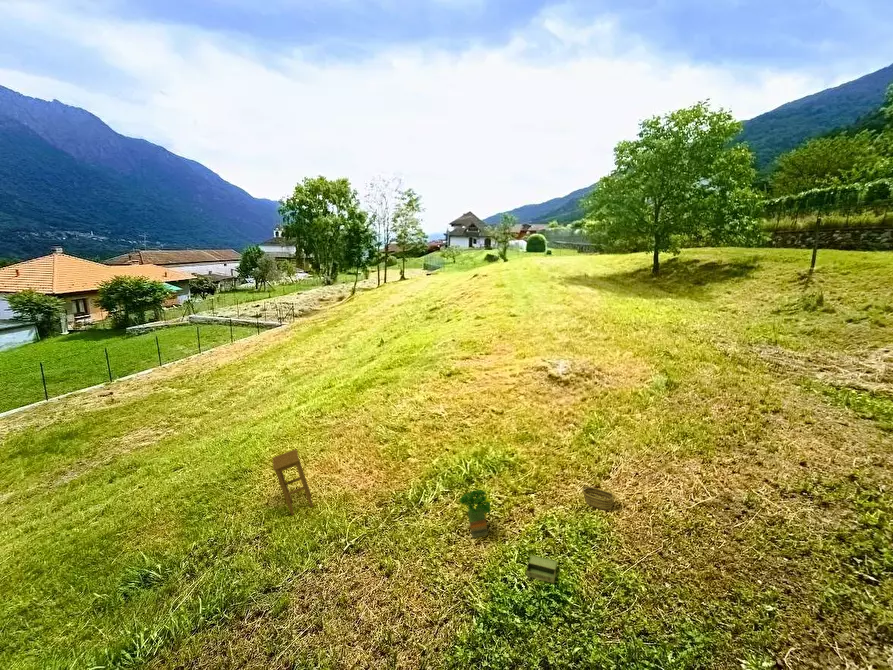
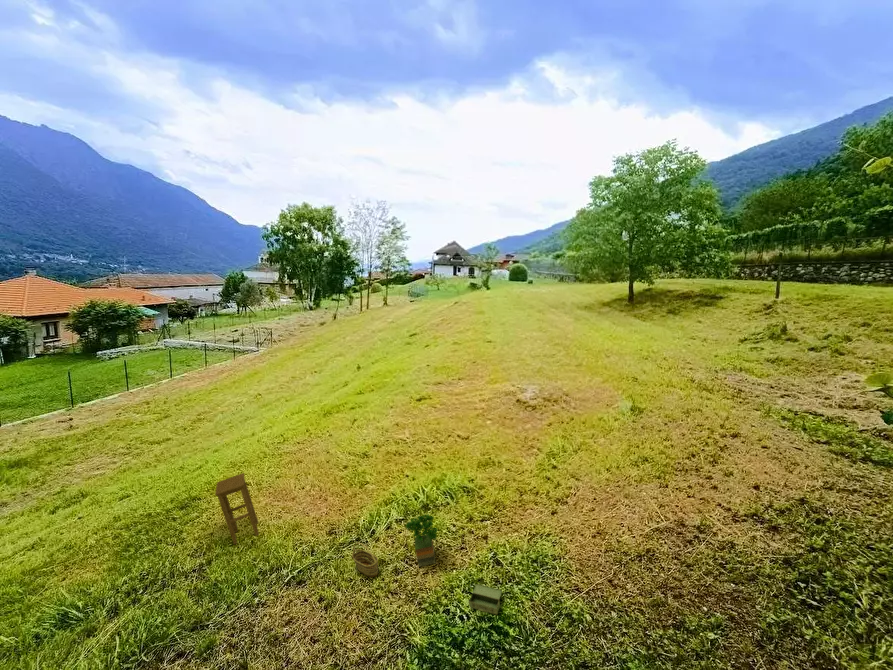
basket: present [582,481,614,510] -> present [352,543,378,577]

